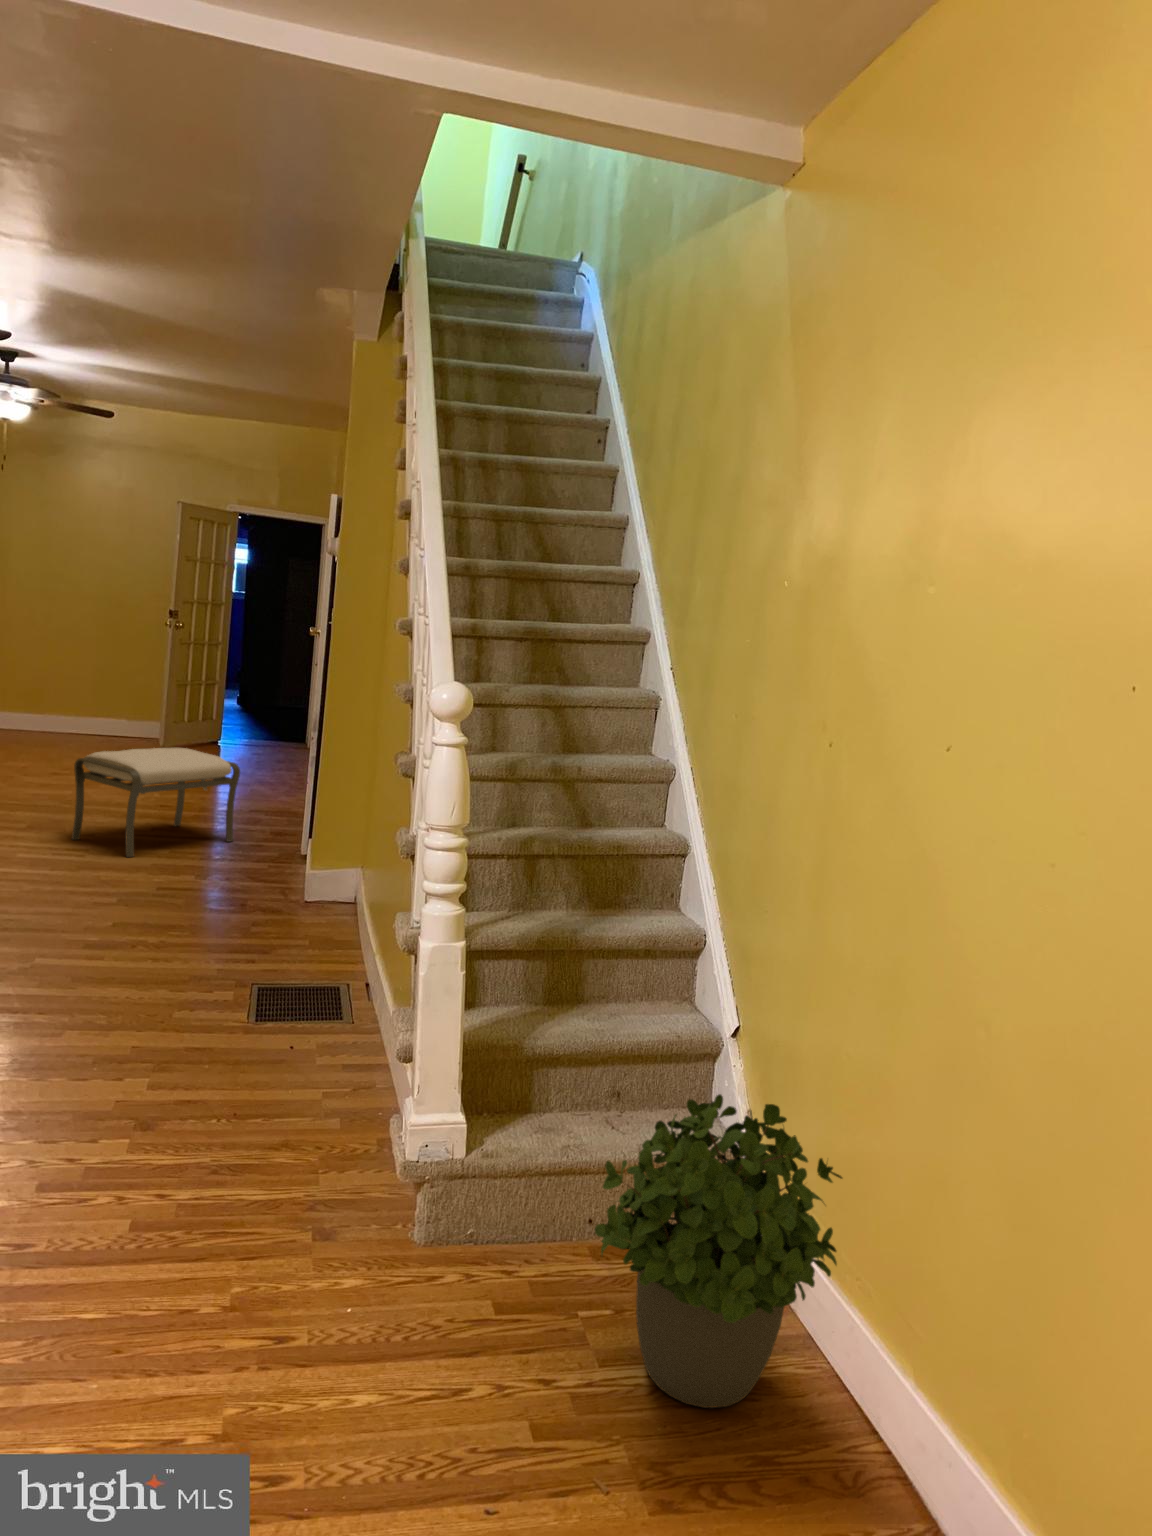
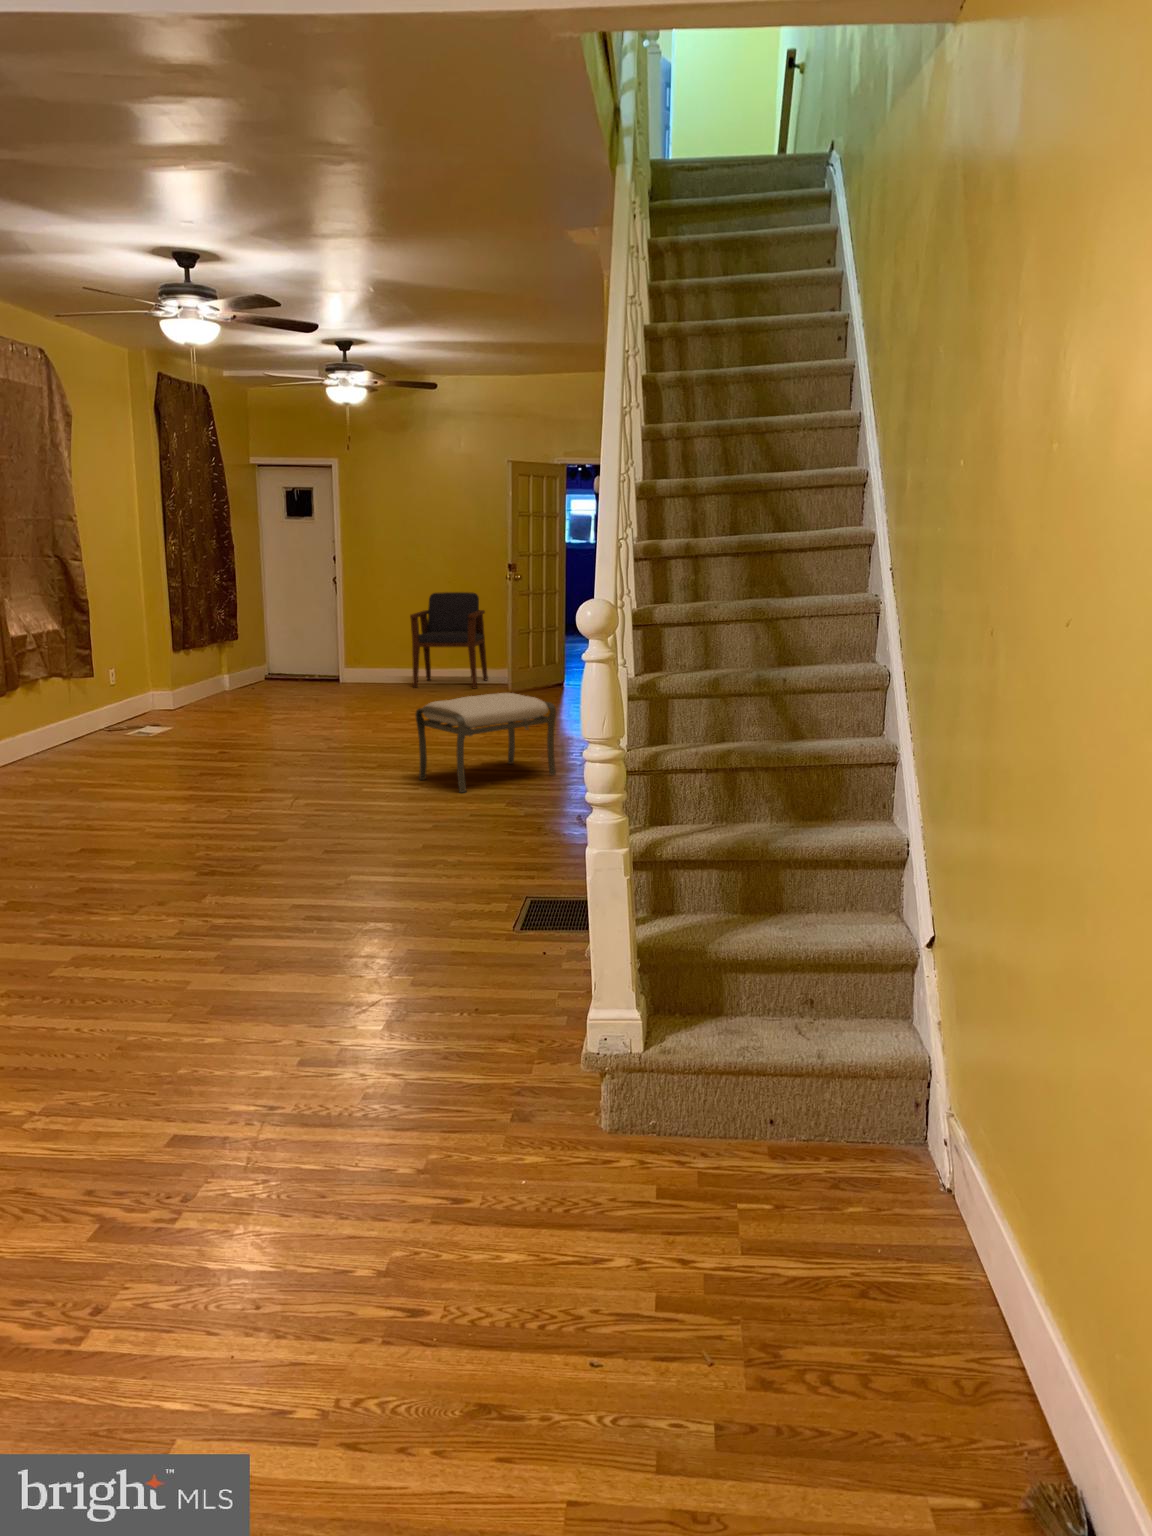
armchair: none [28,624,123,736] -> present [410,592,488,688]
potted plant: present [595,1094,842,1408] -> none [716,998,980,1307]

